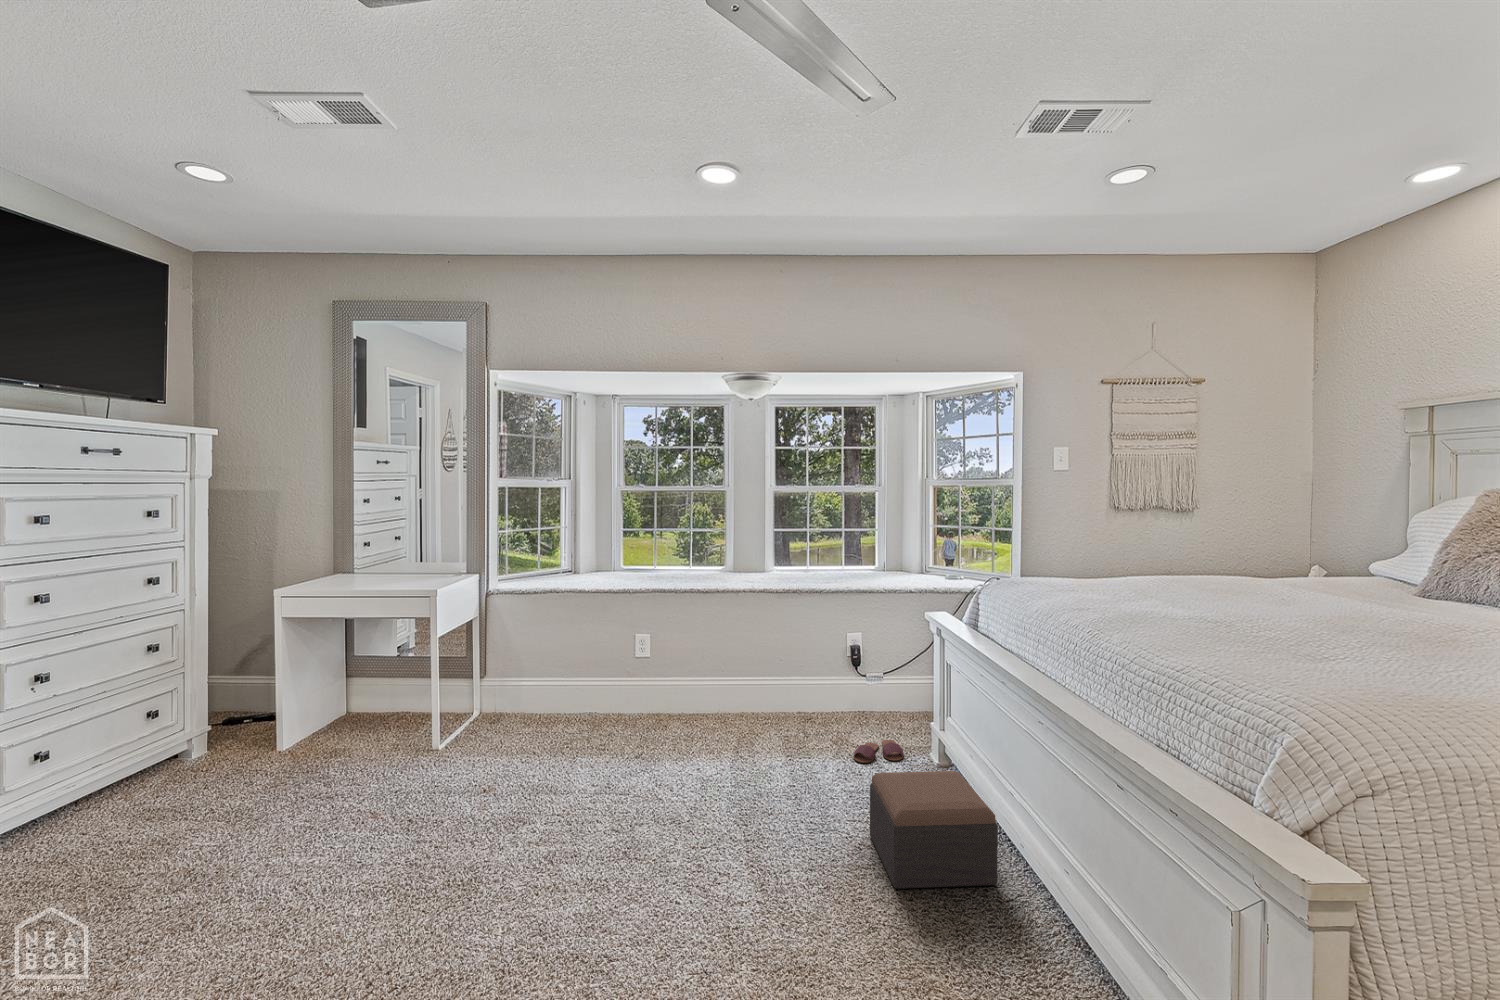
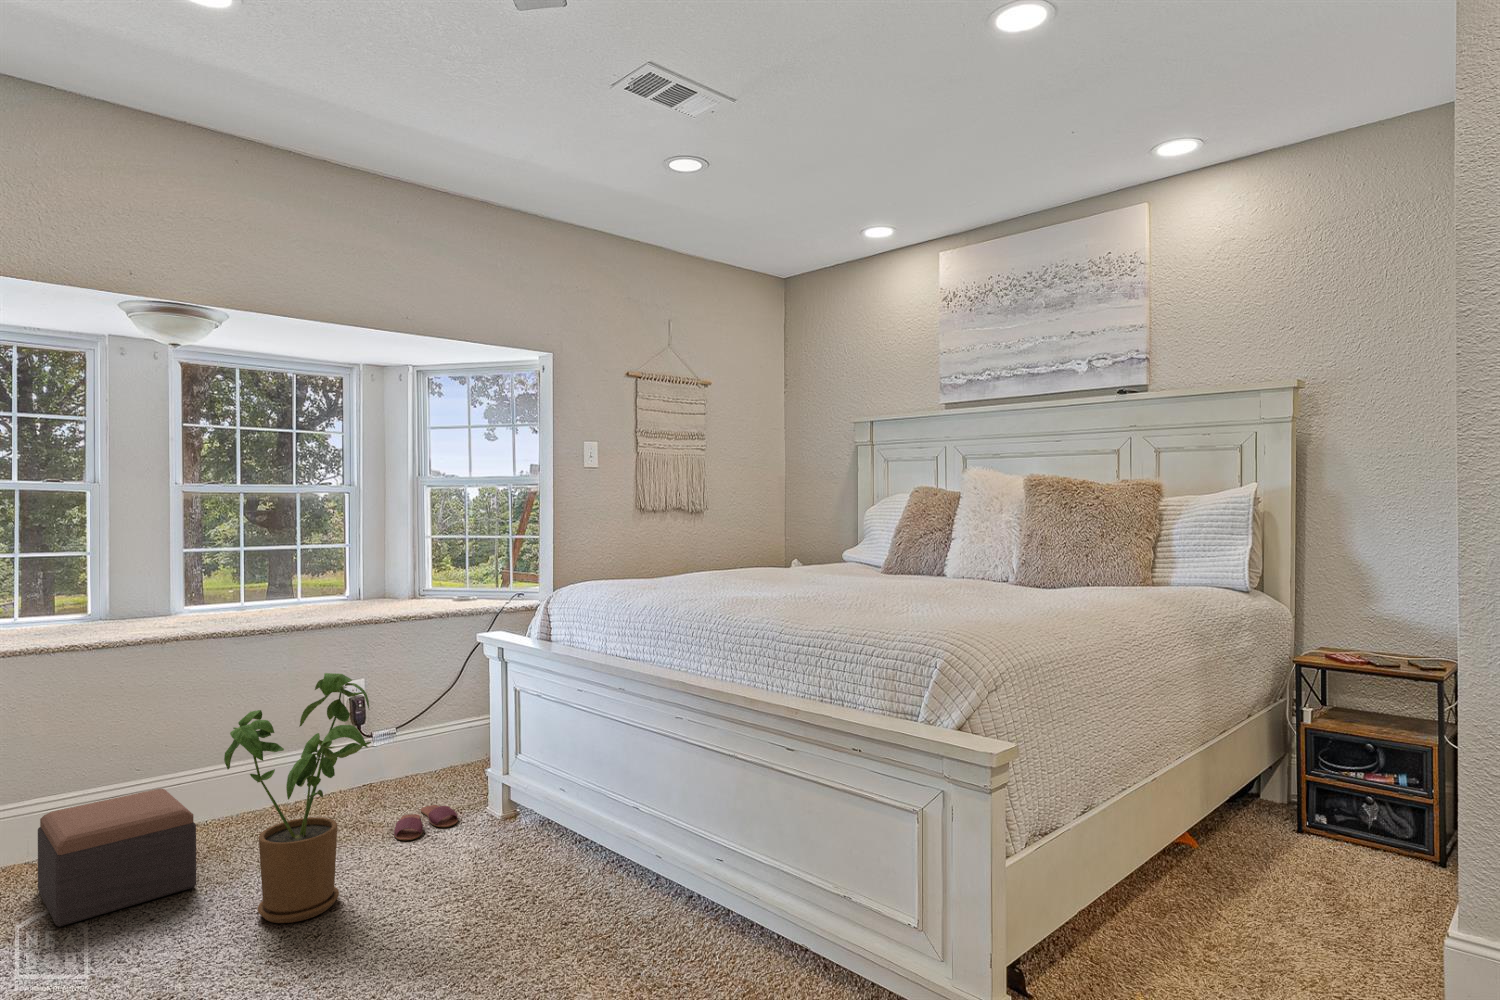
house plant: none [731,629,821,798] -> present [224,673,371,923]
footstool: present [870,771,998,889] -> present [38,789,196,927]

